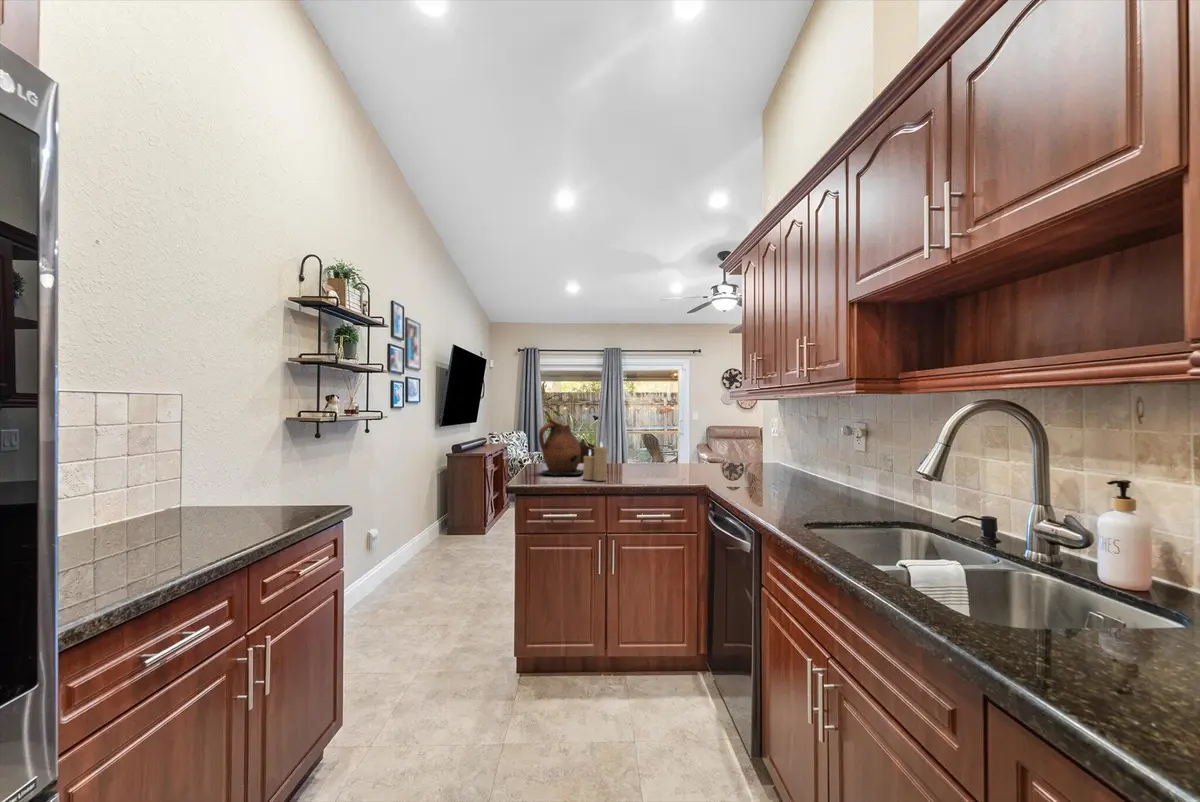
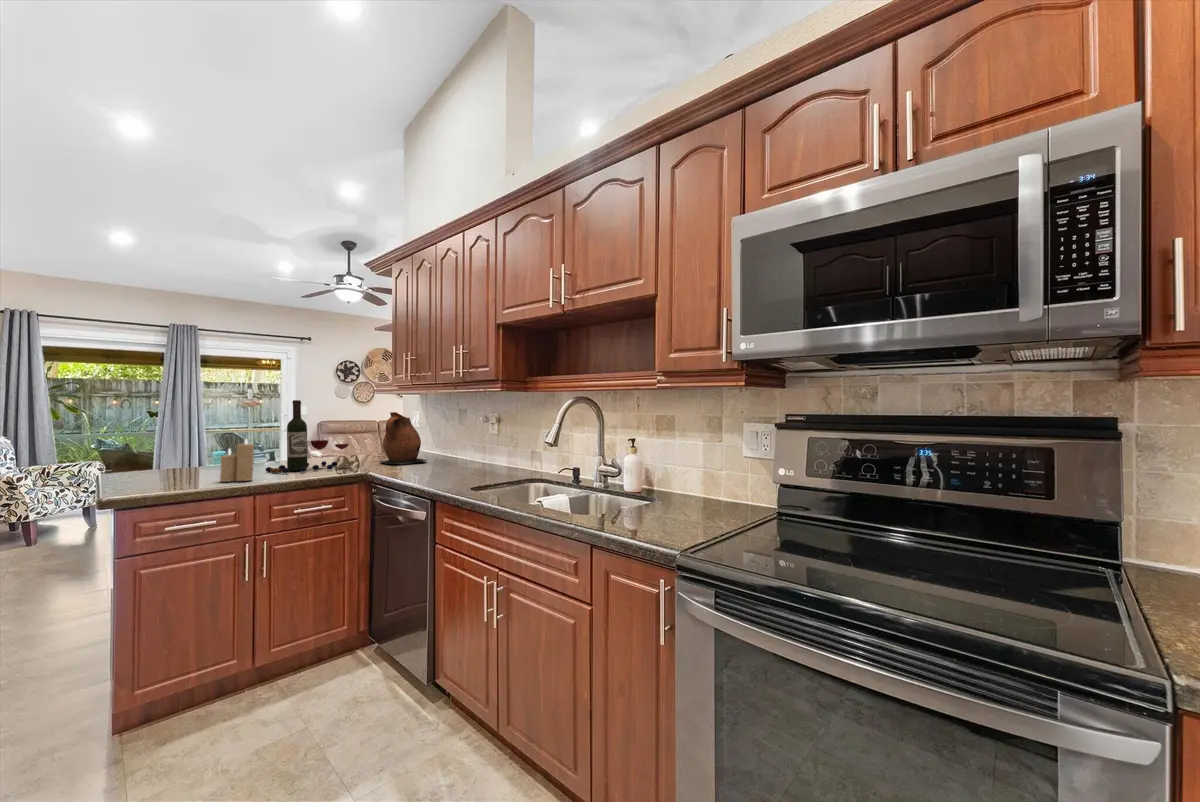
wine bottle: none [623,406,696,477] -> present [266,400,349,473]
ceramic pitcher: present [539,419,583,475] -> present [381,412,427,464]

